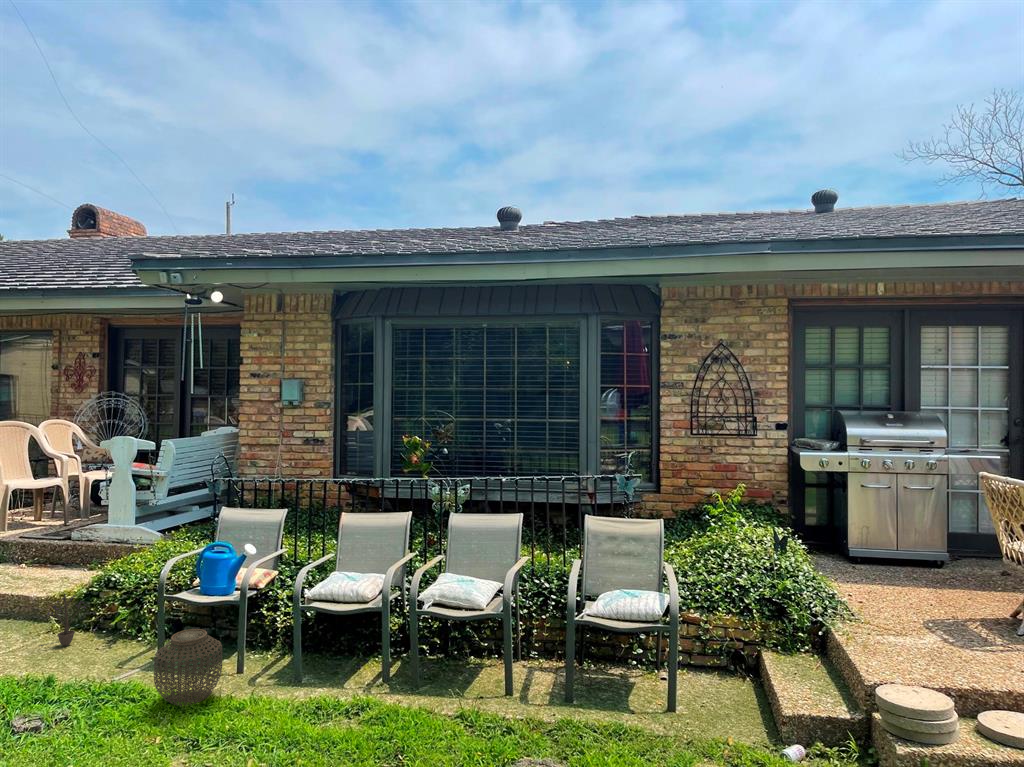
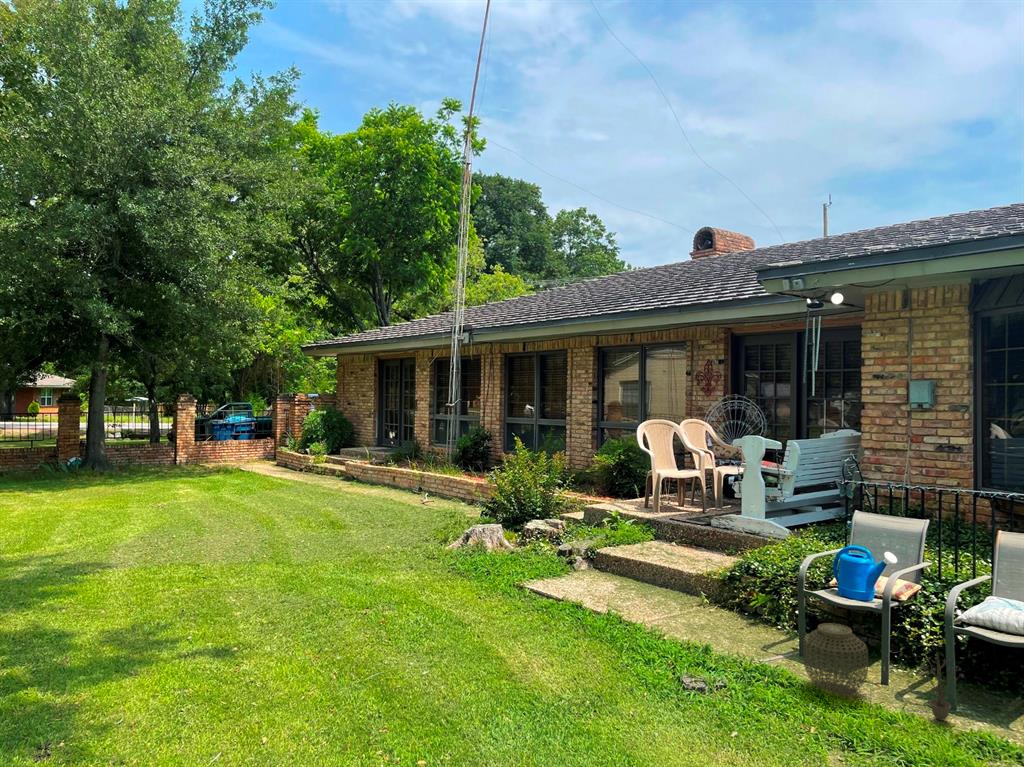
decorative plant: present [41,594,86,646] -> present [908,652,964,721]

